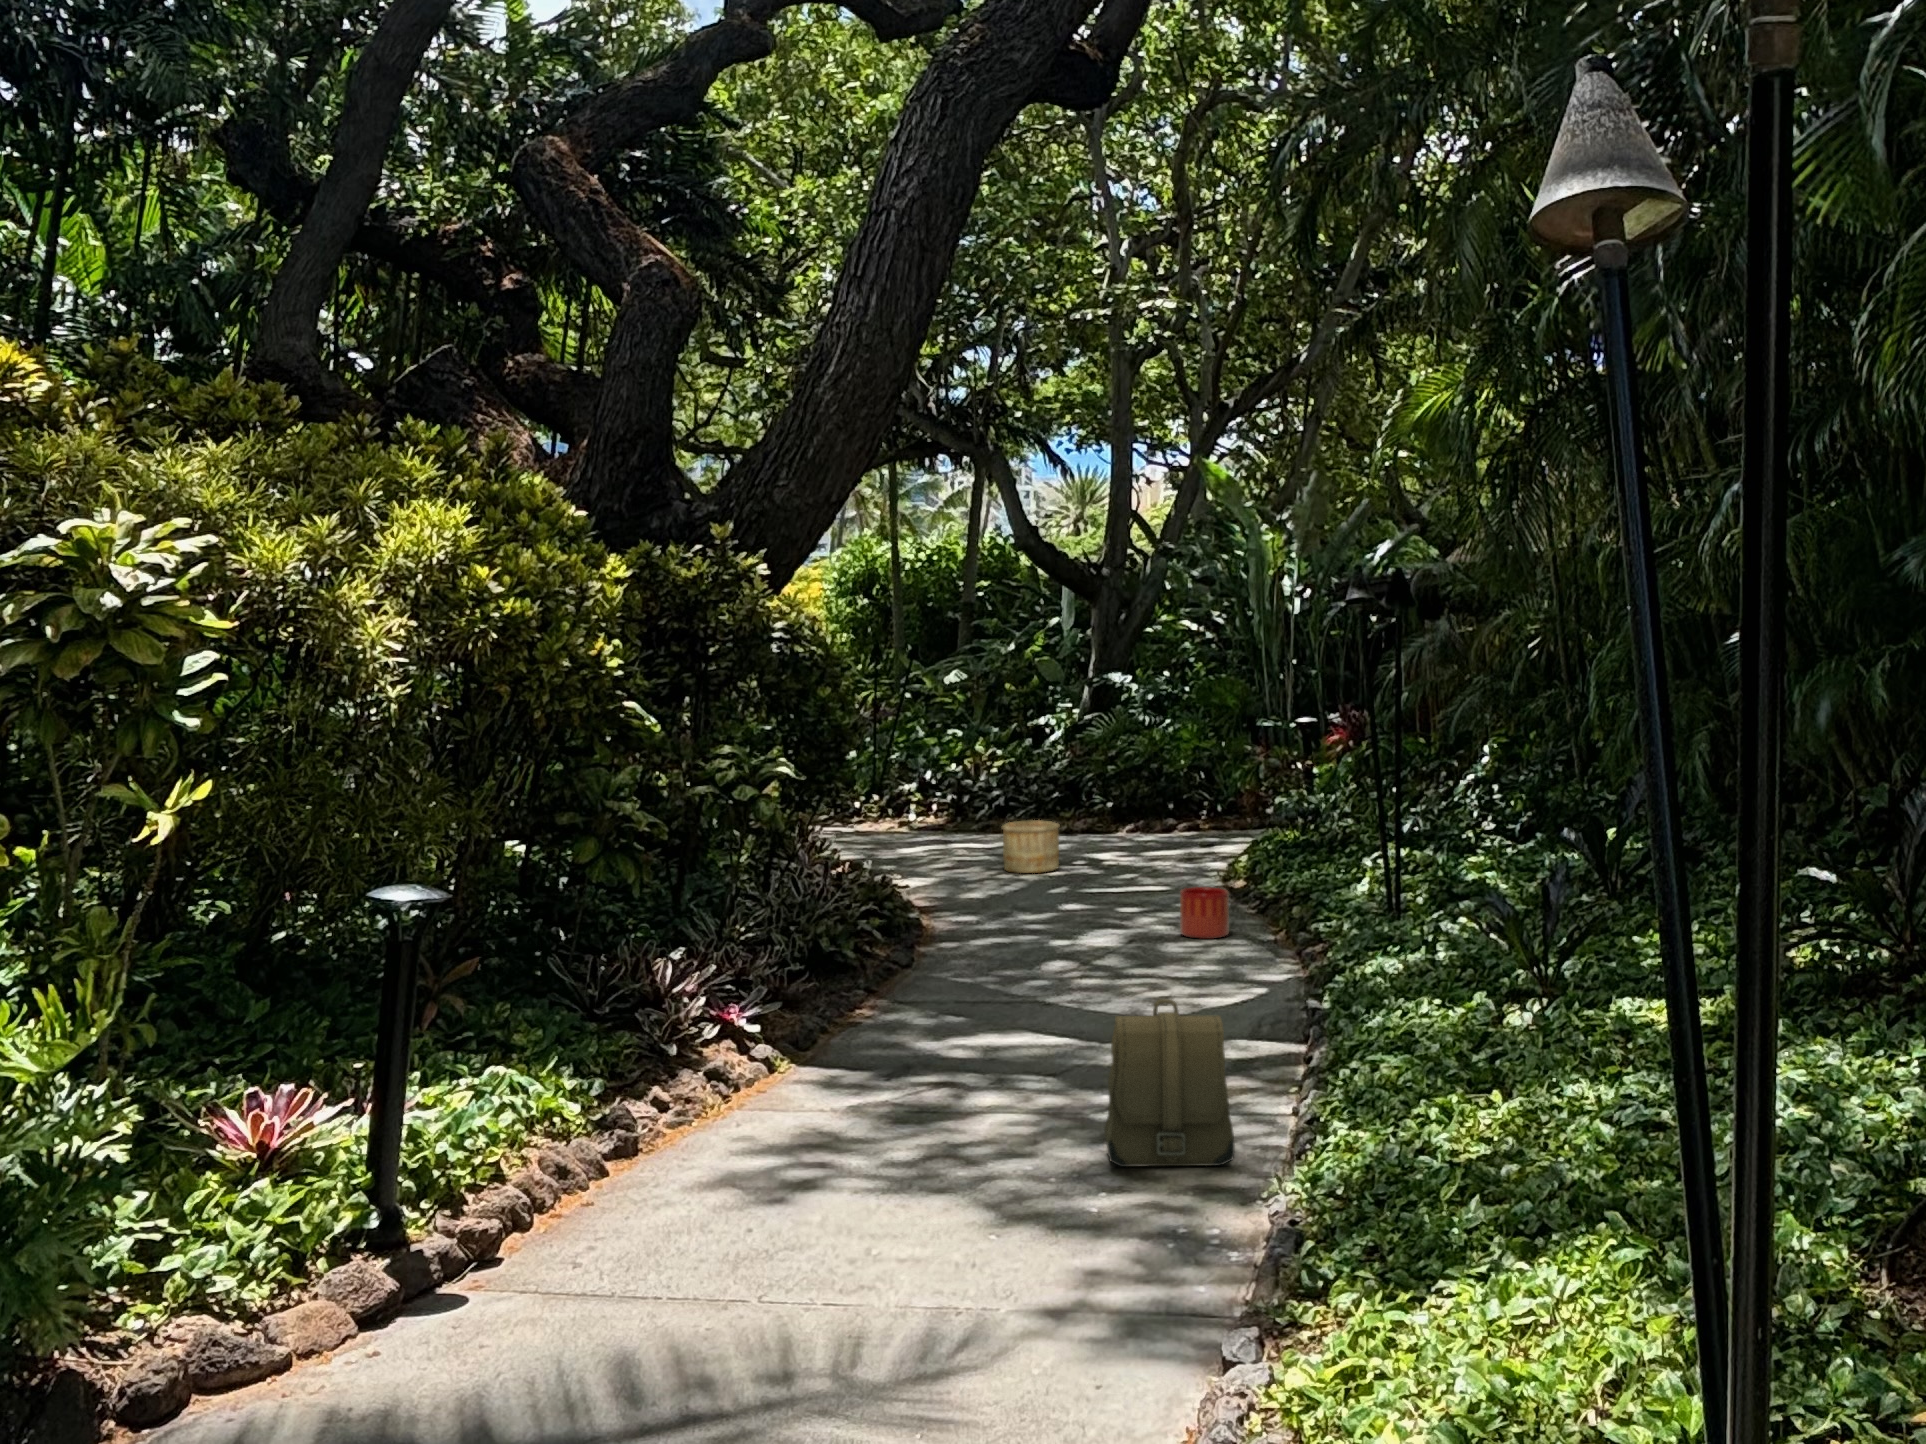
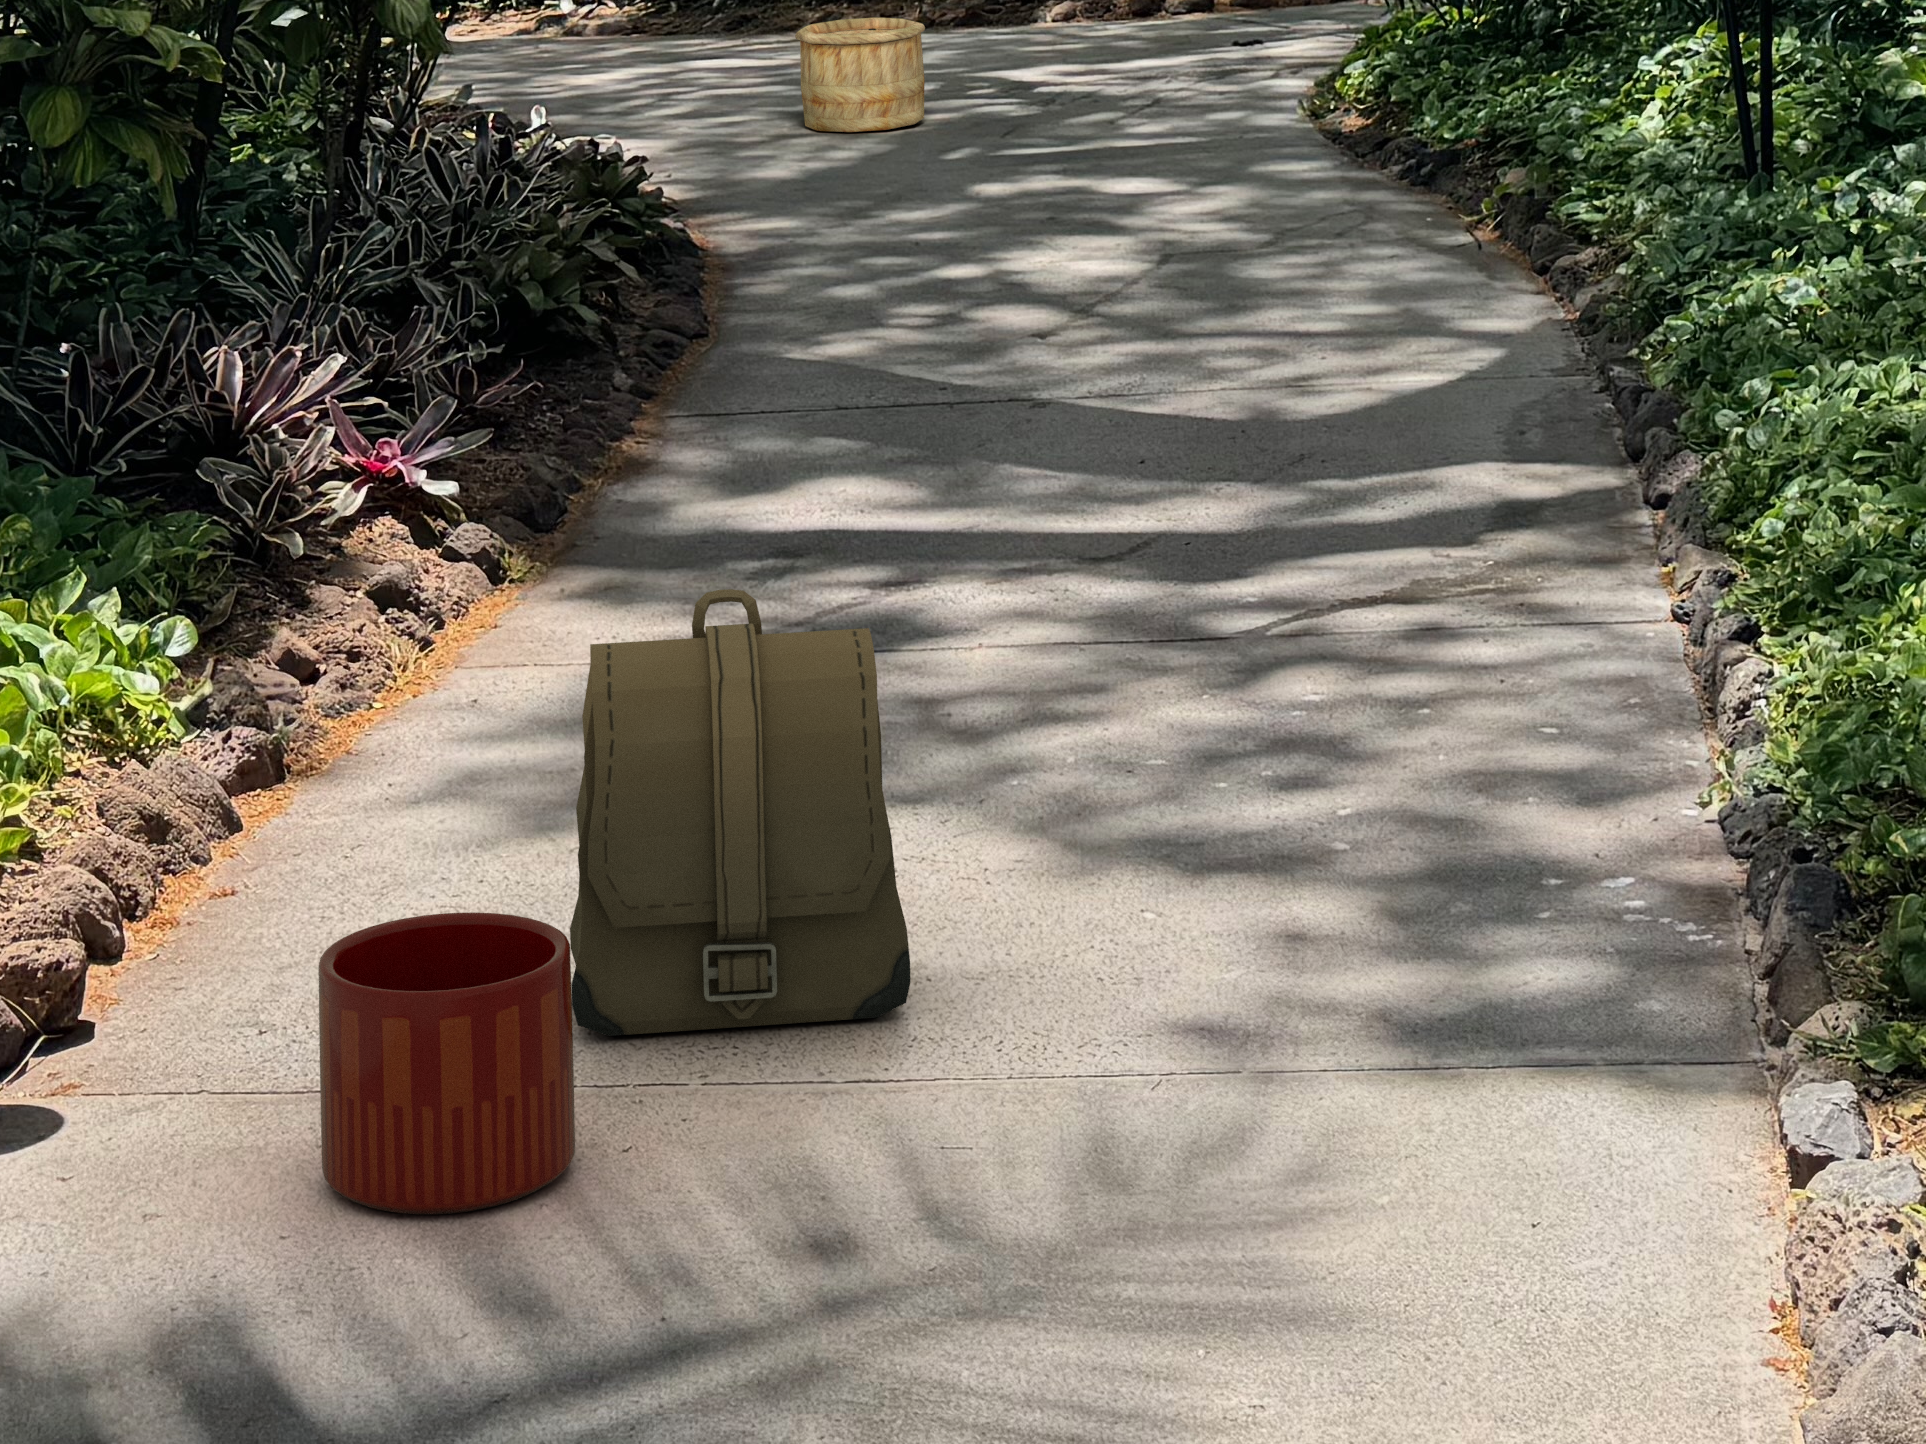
planter: present [1180,887,1229,939] -> present [318,912,575,1214]
backpack: present [1104,999,1235,1167] -> present [570,589,911,1036]

